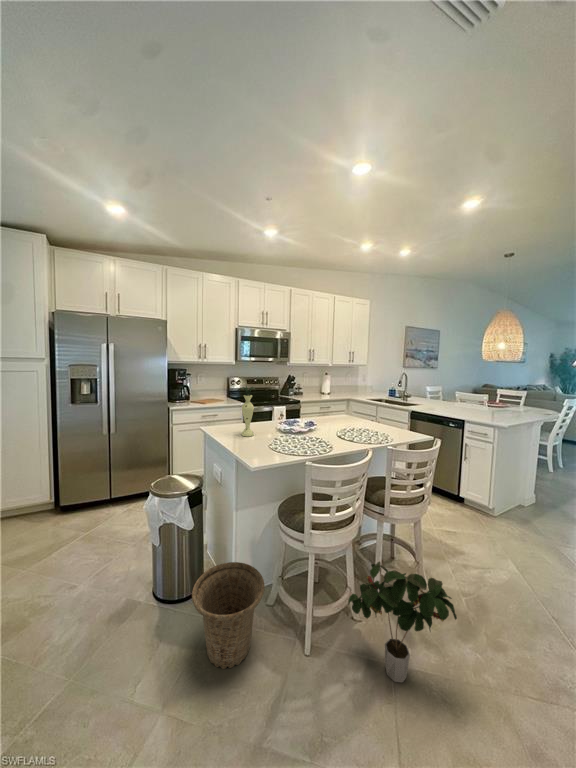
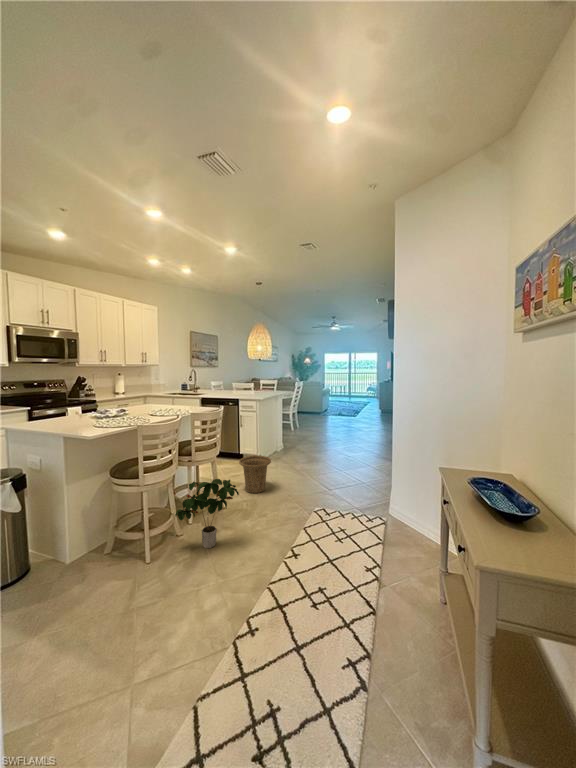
vase: present [240,386,255,436] -> none [52,378,74,425]
basket: present [192,562,265,669] -> present [239,456,271,493]

